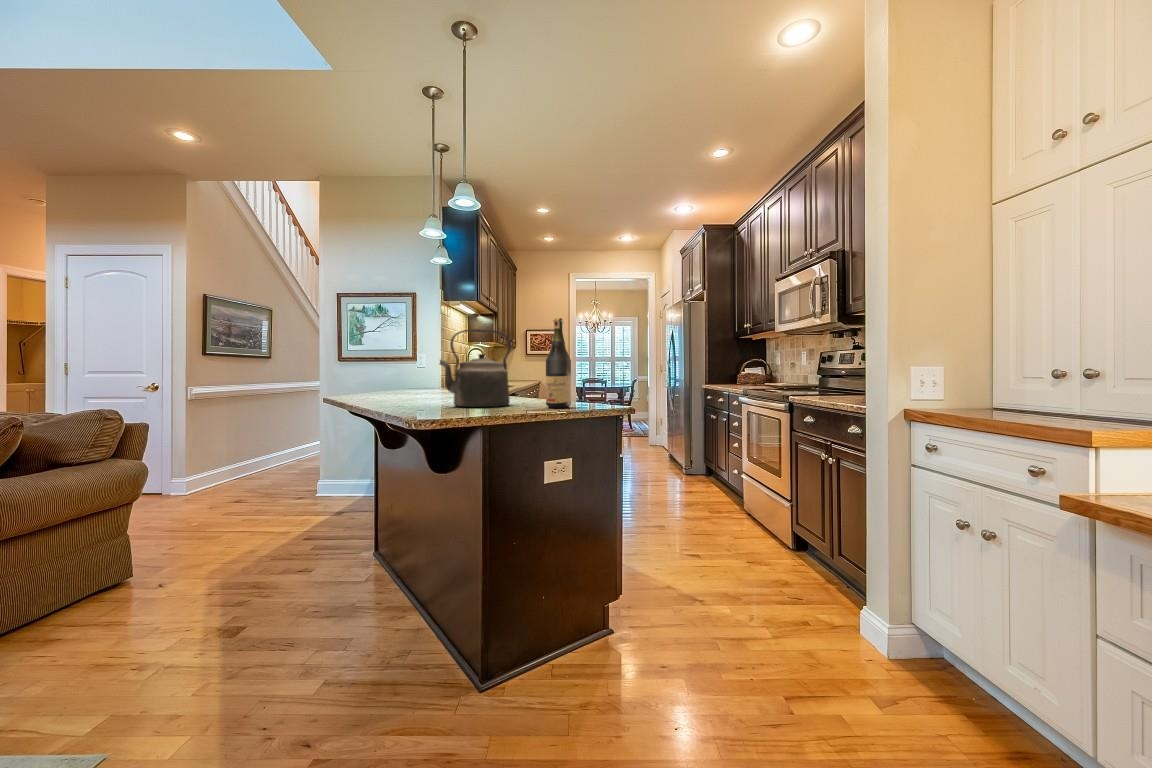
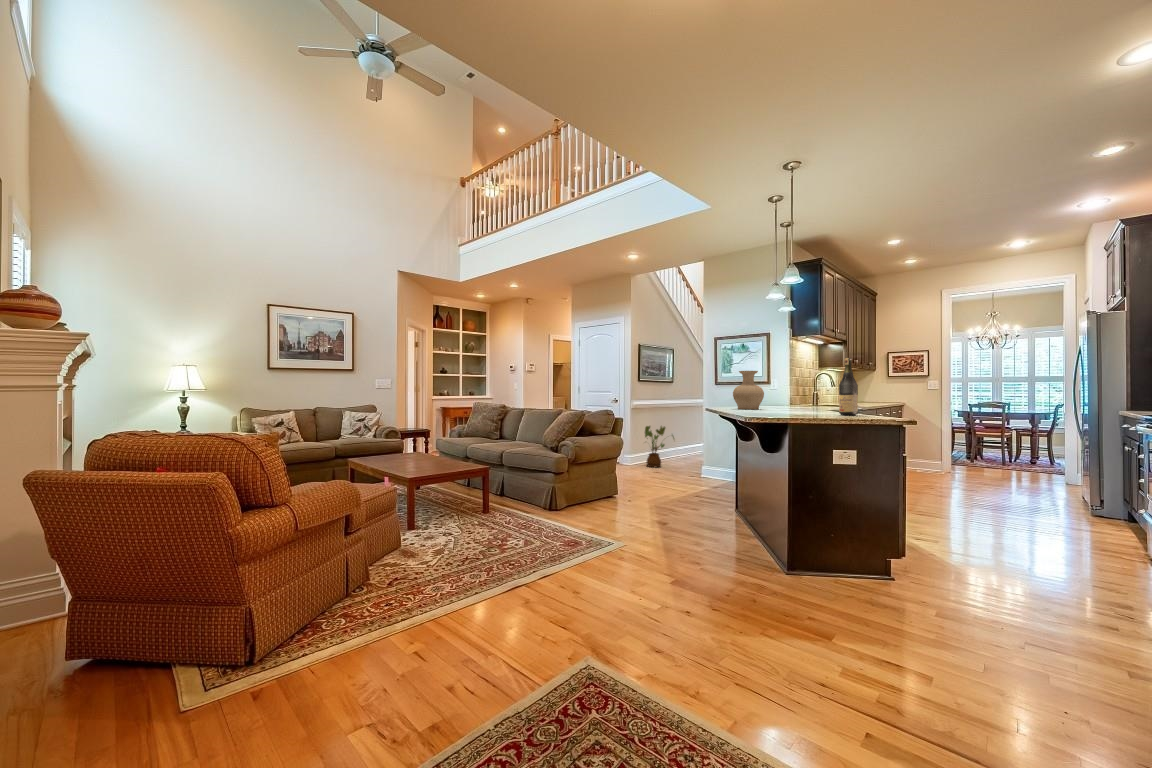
kettle: present [440,329,511,407] -> none [771,366,820,413]
vase: none [368,338,419,400] -> present [733,371,764,409]
house plant: none [217,423,277,490] -> present [645,426,674,467]

